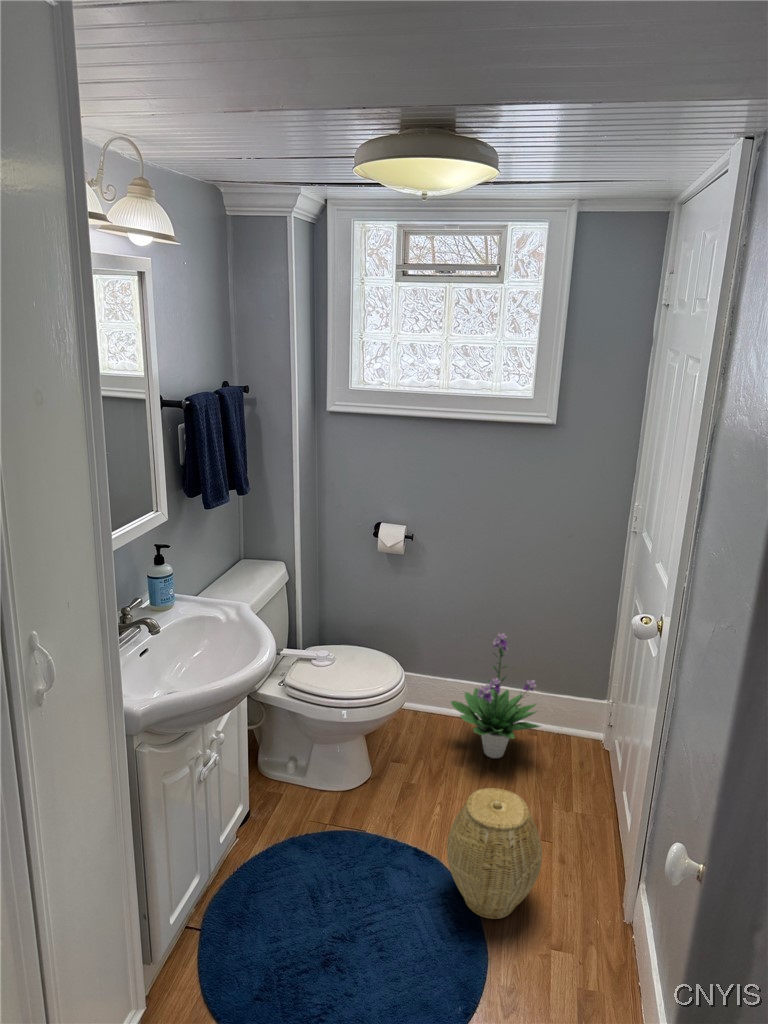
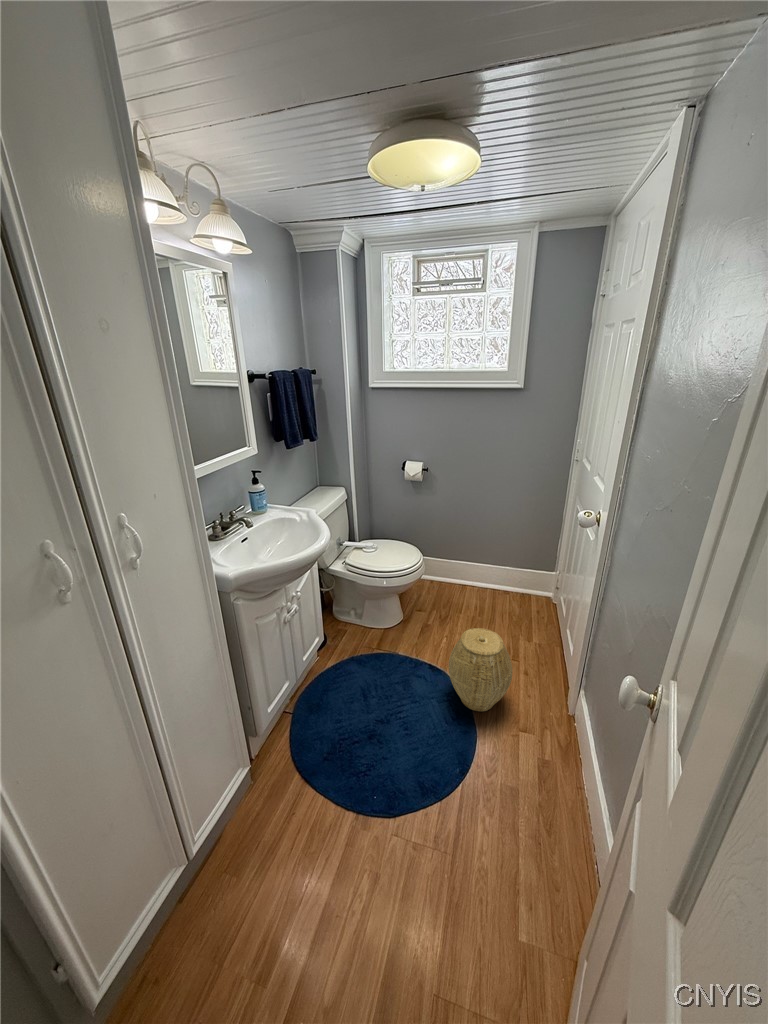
potted plant: present [451,633,540,758] -> none [452,530,513,609]

